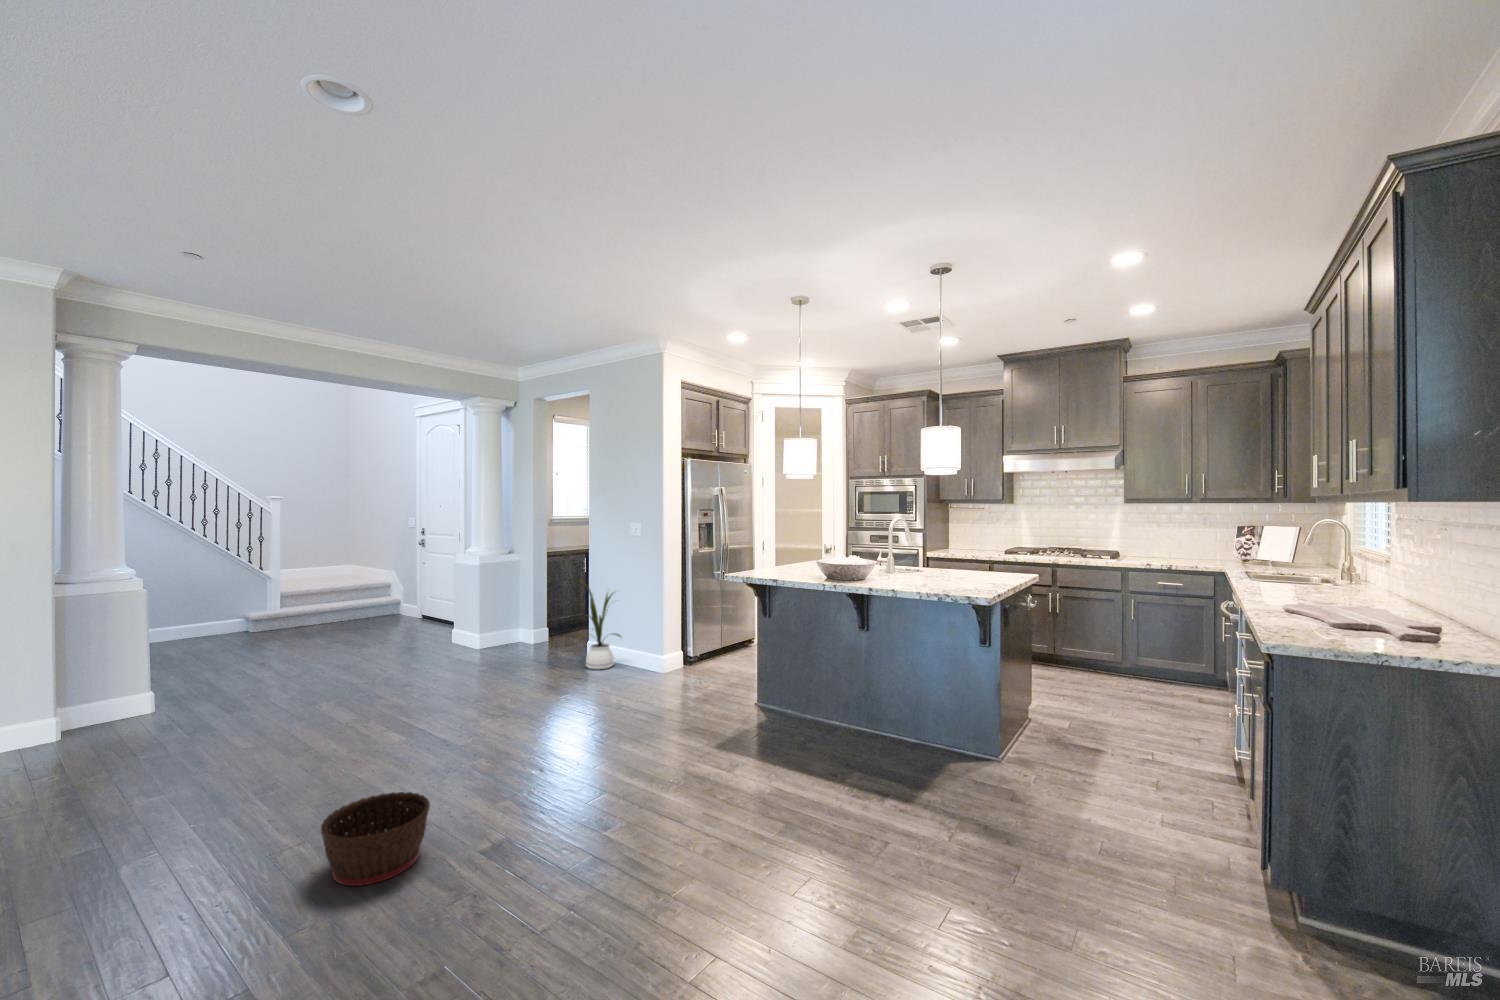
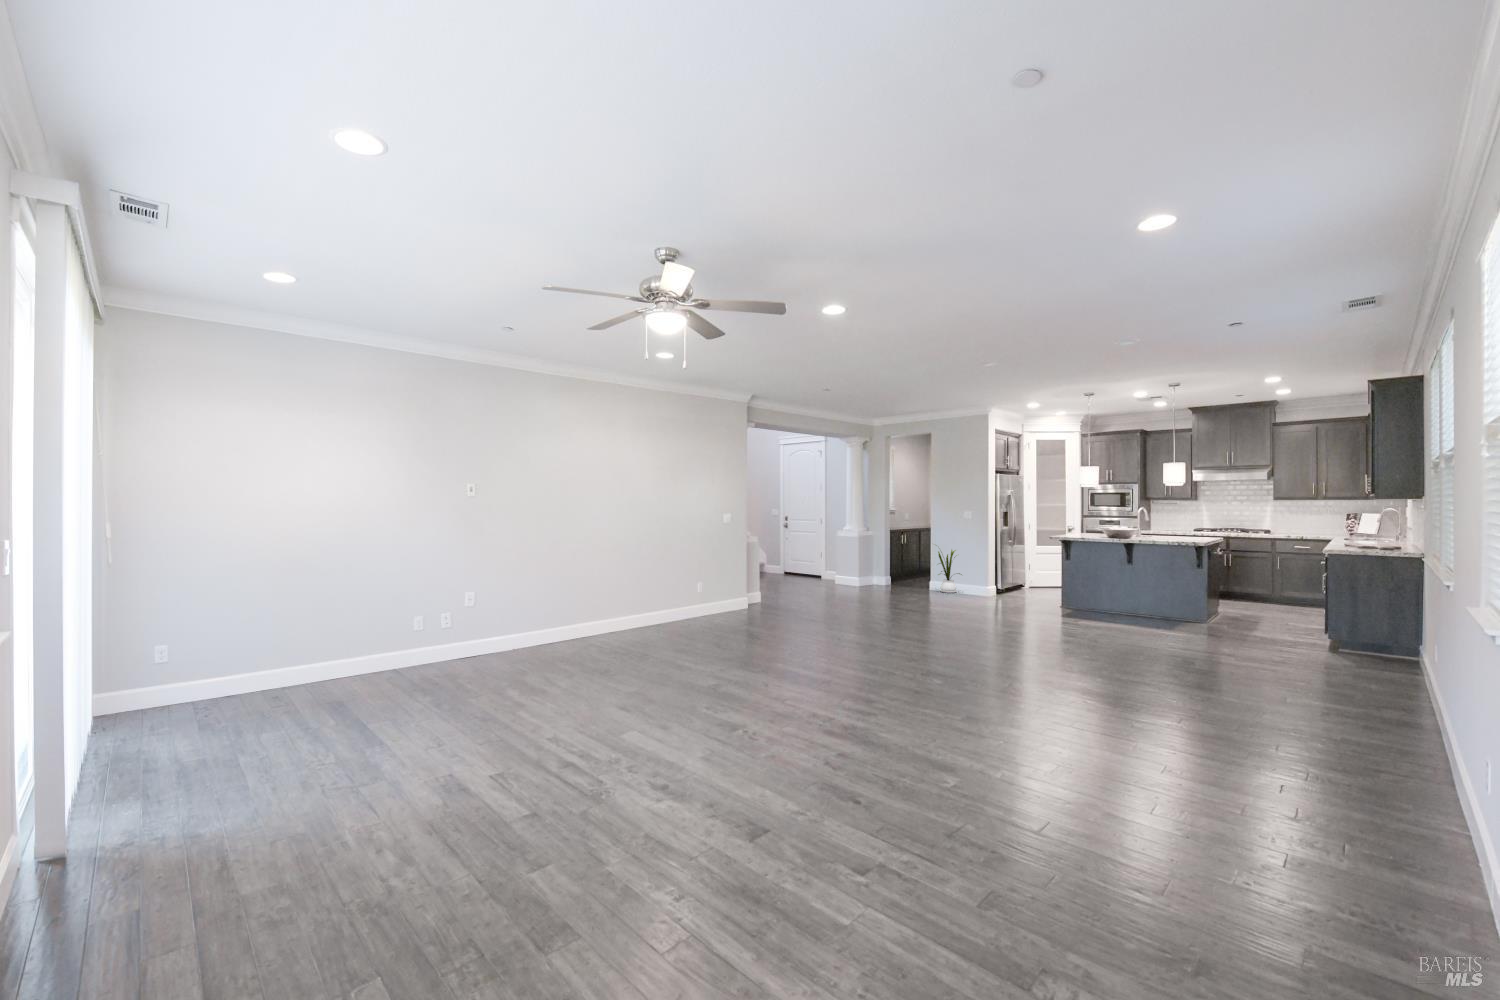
basket: present [321,792,430,886] -> none [959,609,995,633]

